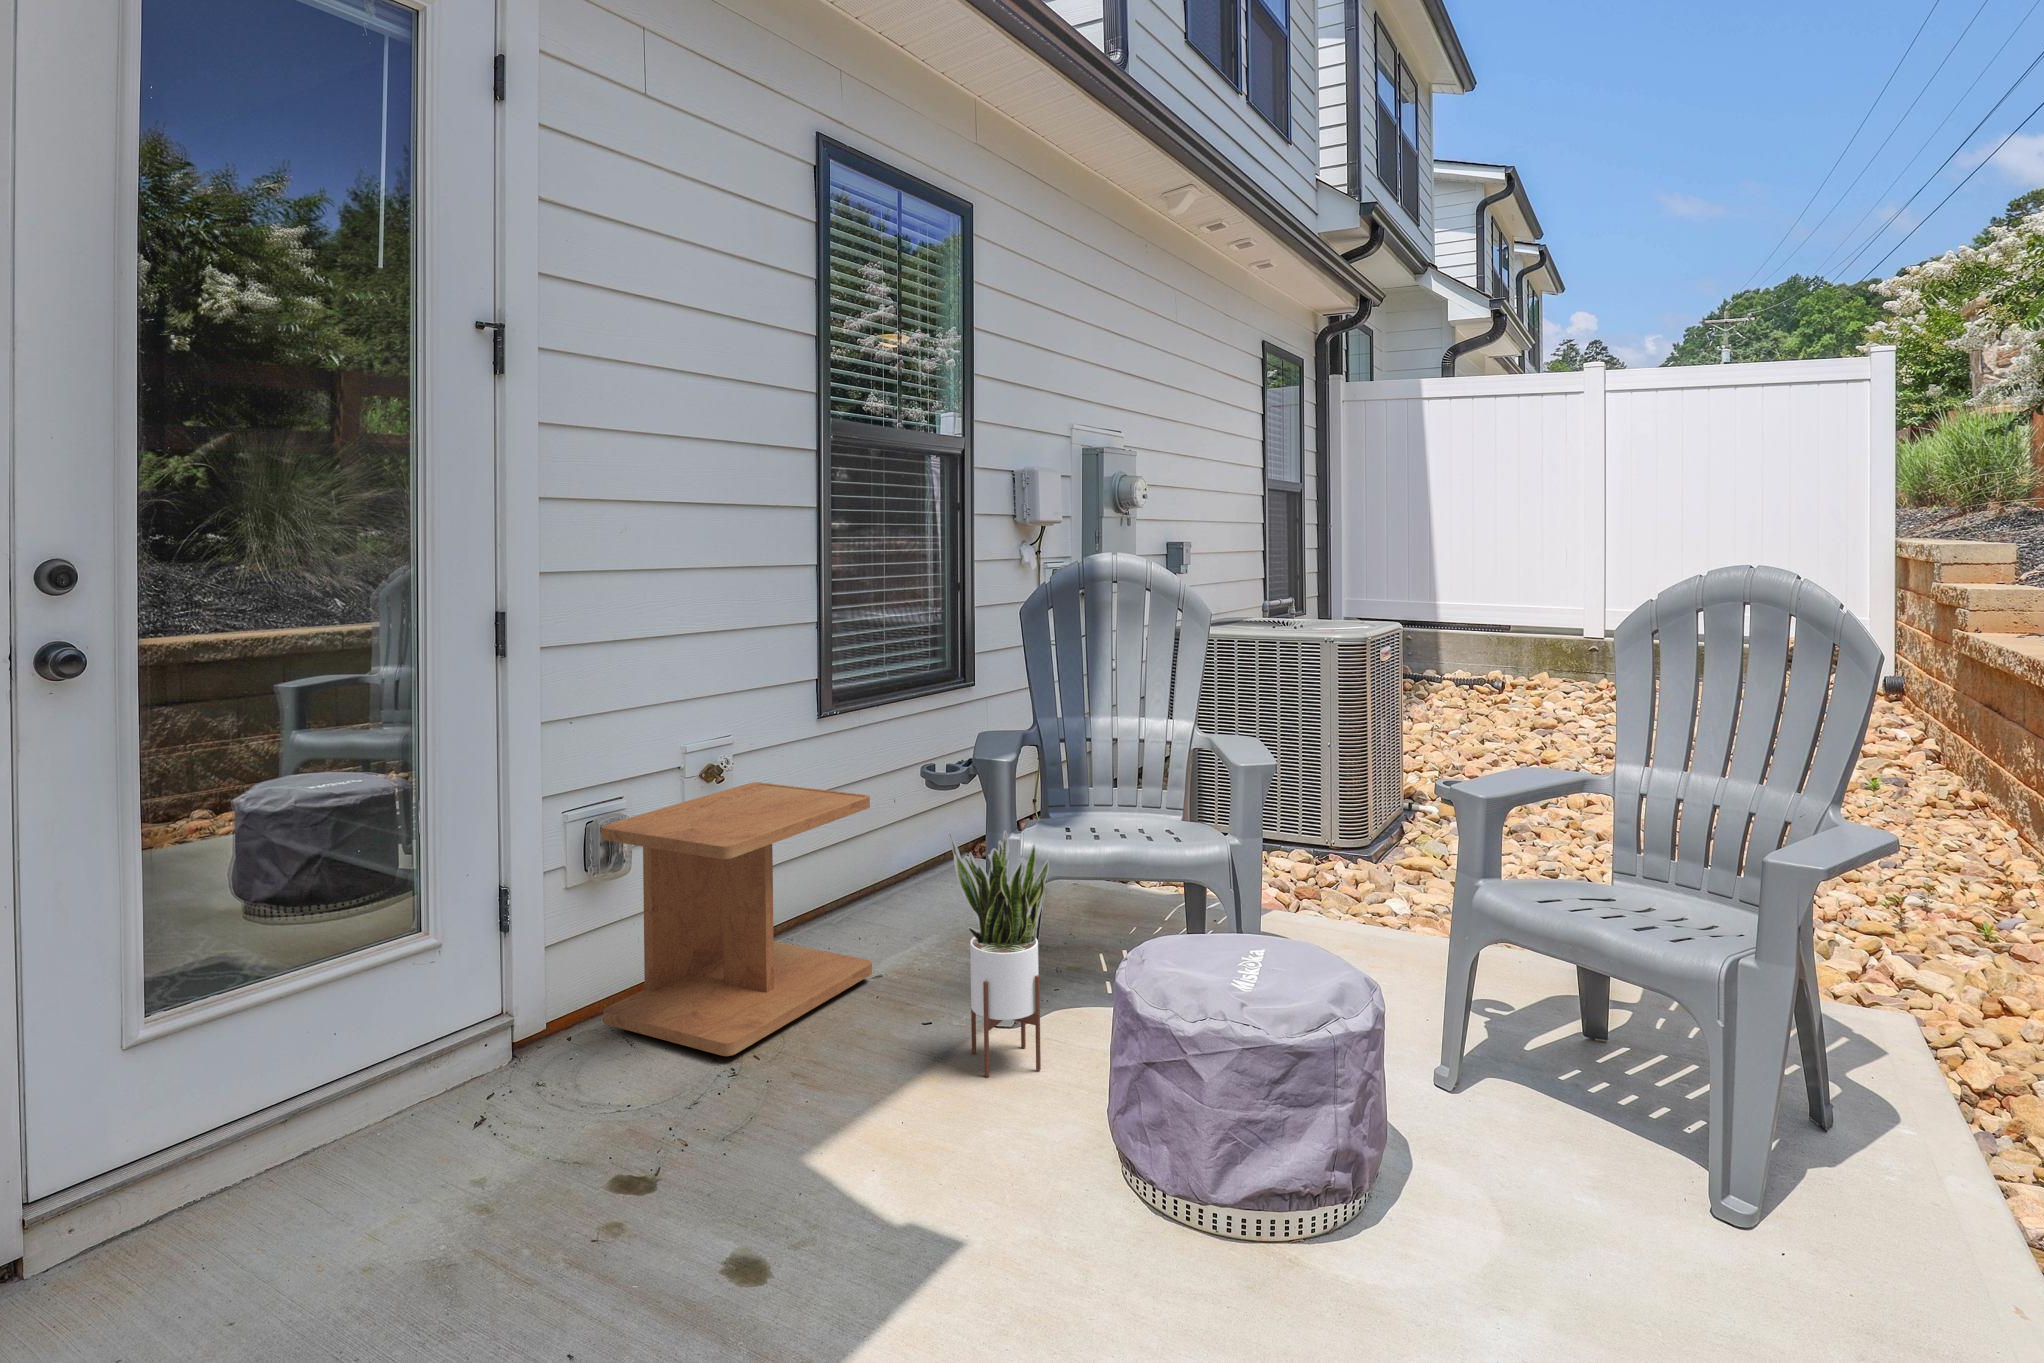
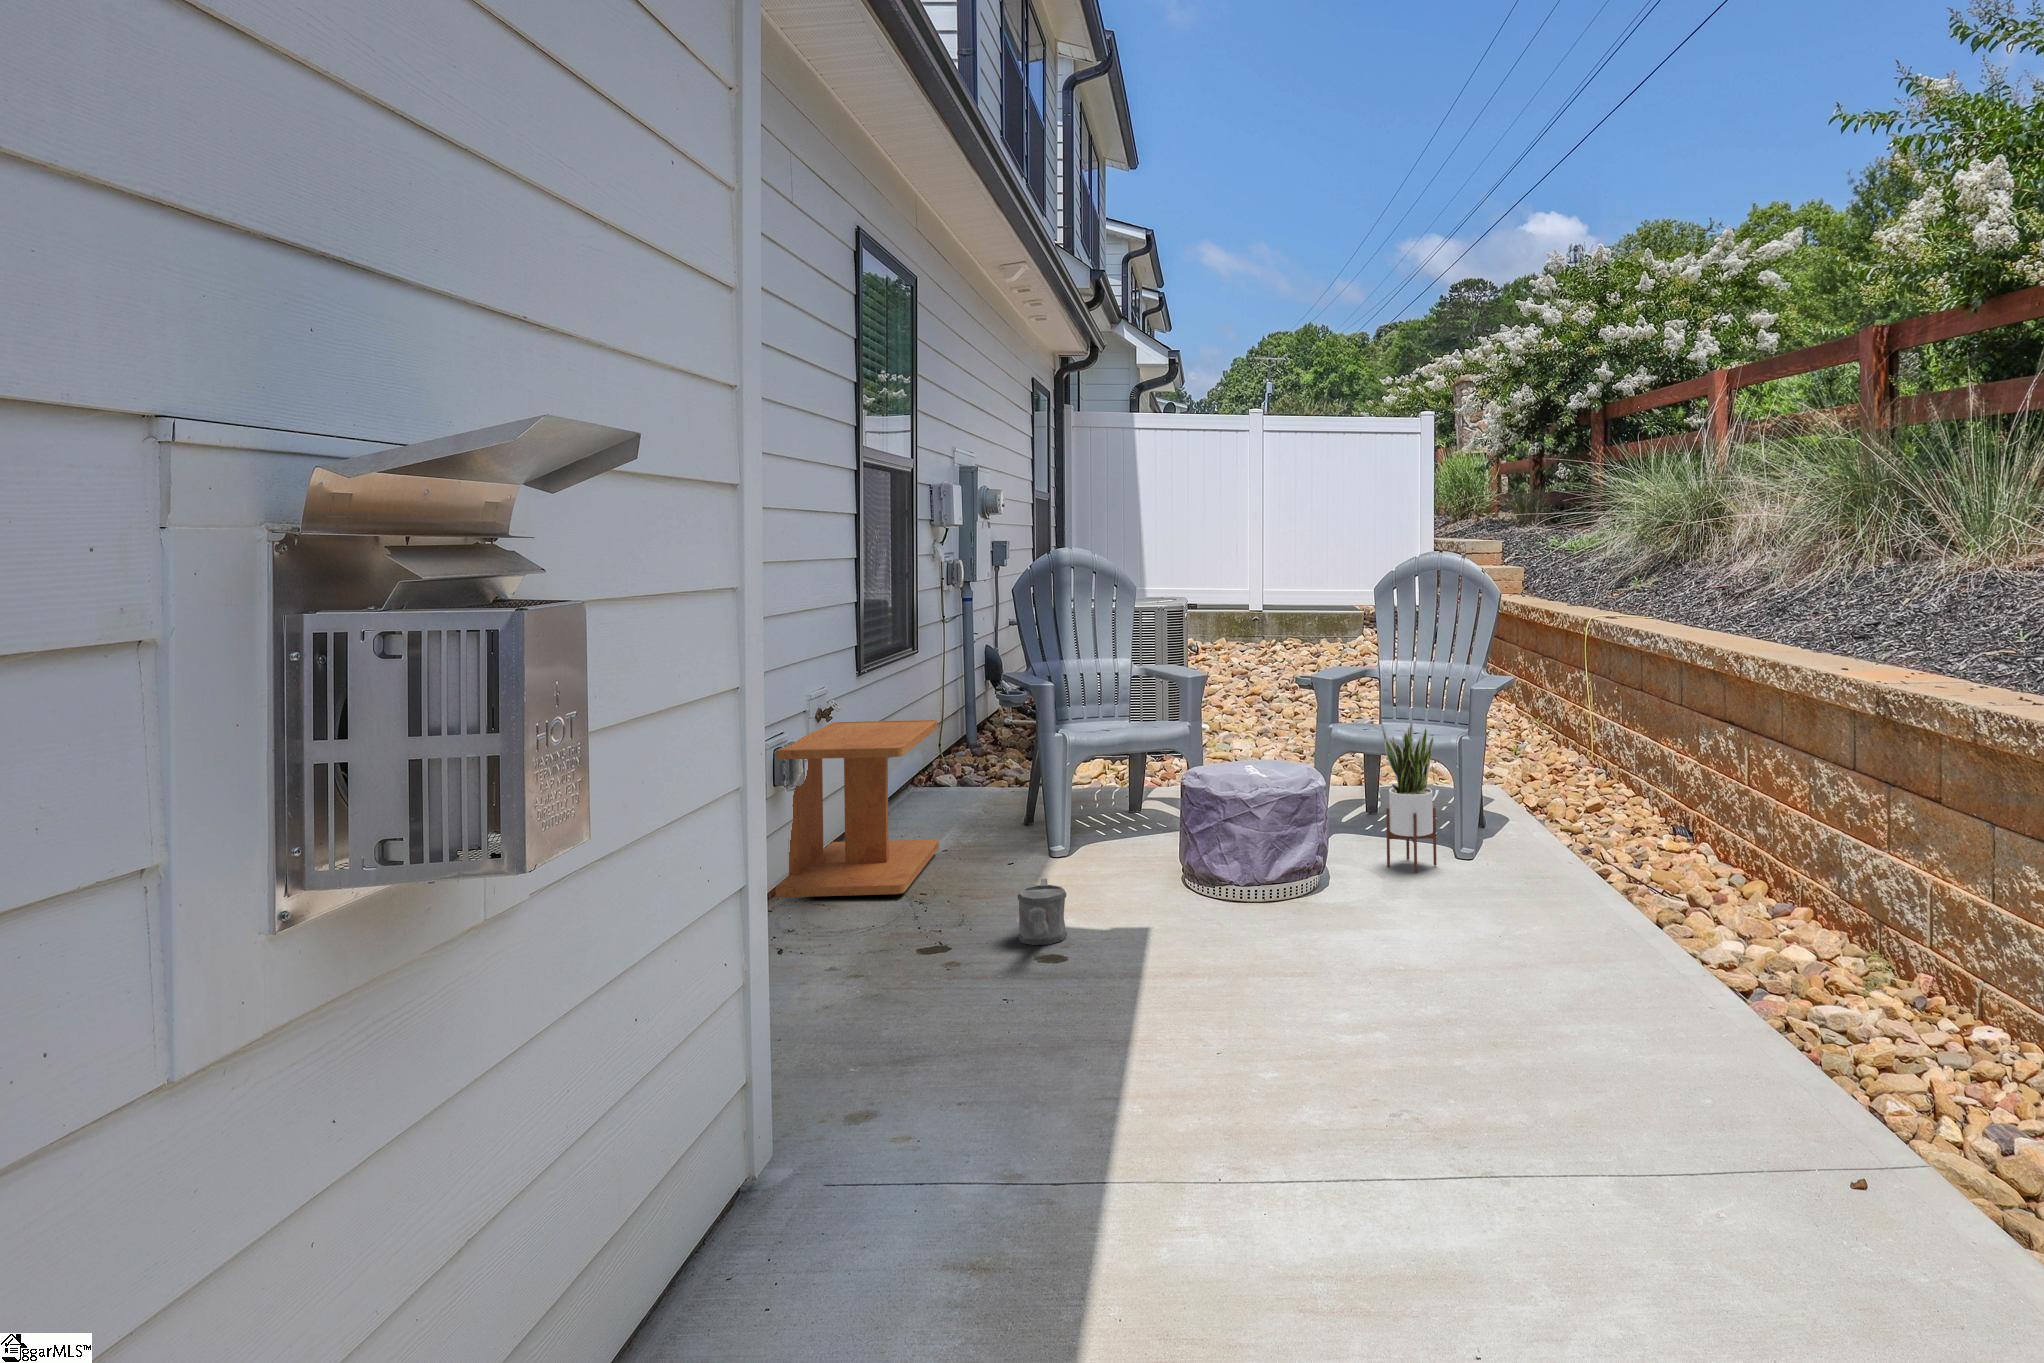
potted plant: present [948,831,1049,1077] -> present [1381,720,1437,873]
watering can: none [700,1106,841,1242] -> present [1018,878,1067,945]

